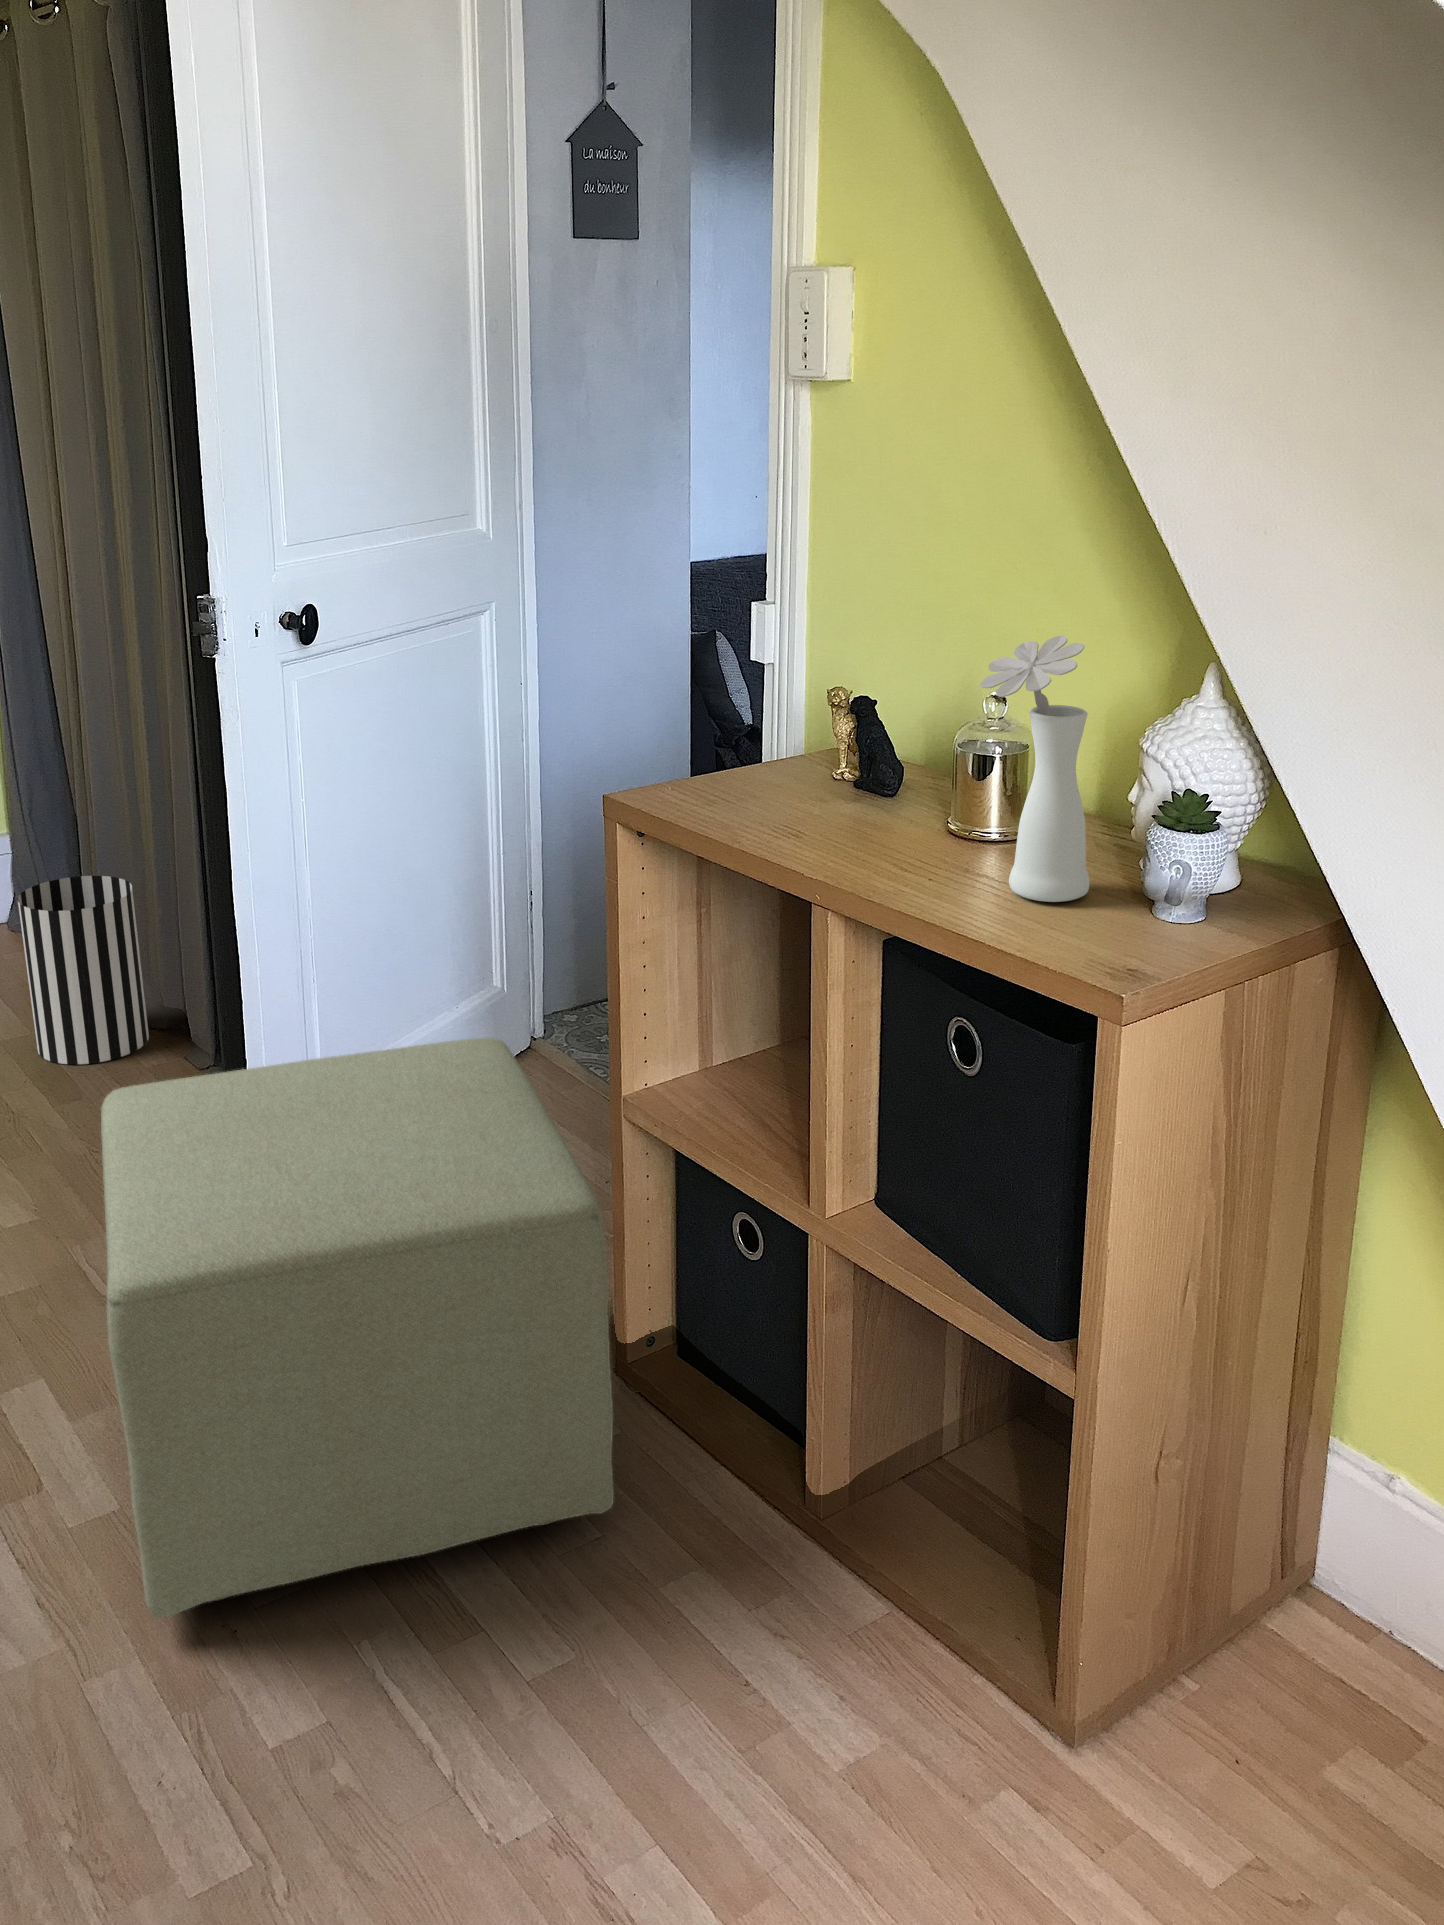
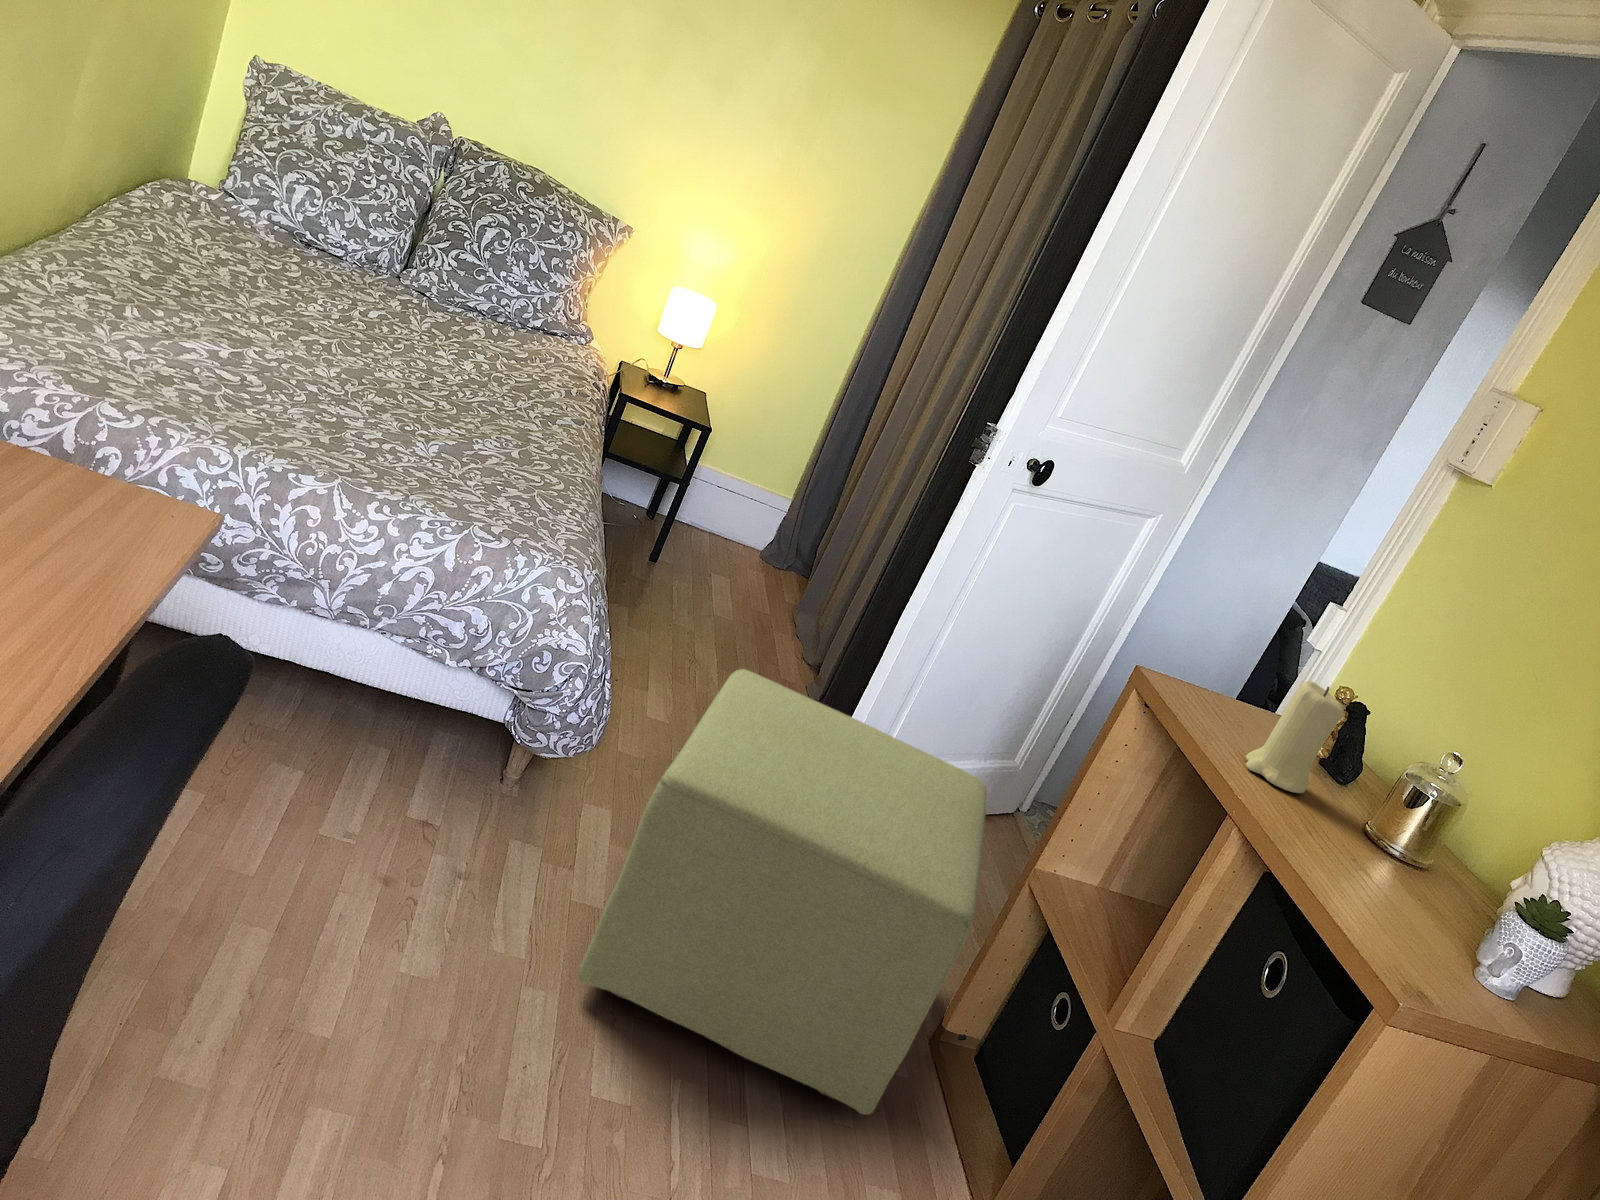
vase: present [980,636,1090,902] -> none [1377,726,1536,927]
candle: none [785,697,868,840] -> present [1246,681,1344,793]
wastebasket: present [18,876,149,1064] -> none [728,534,838,666]

